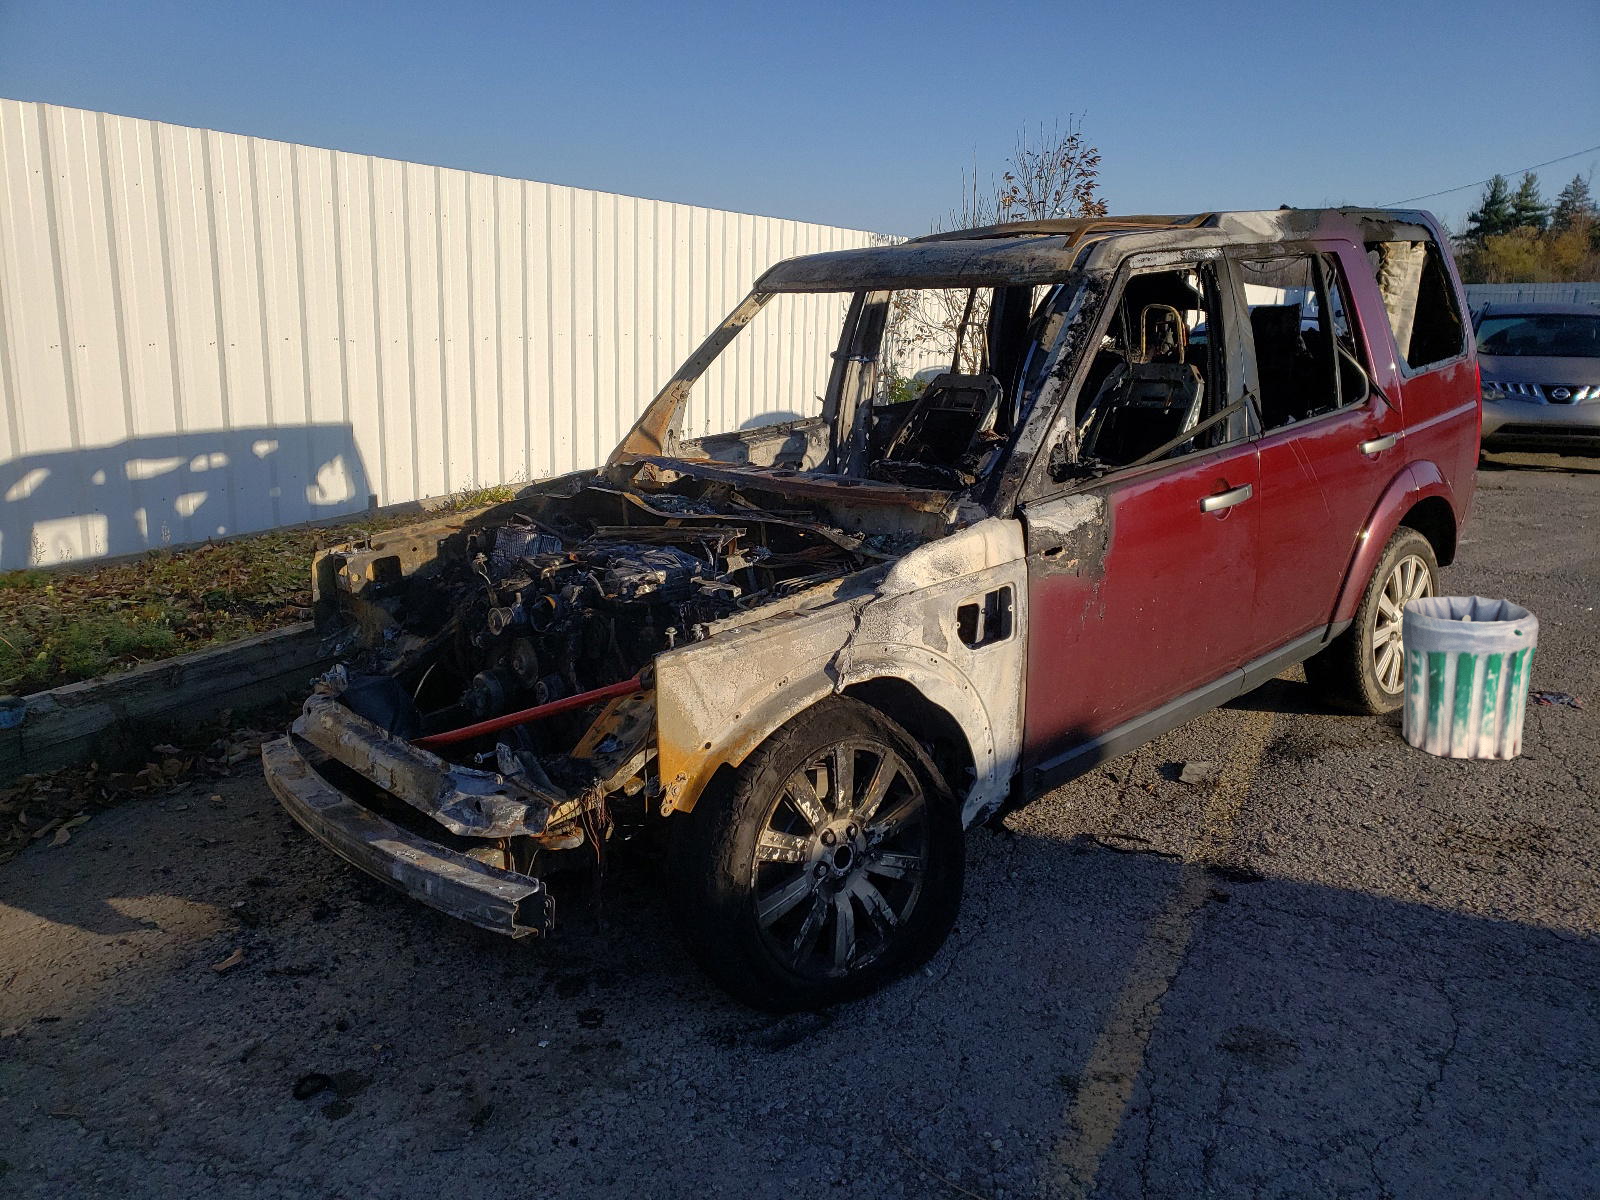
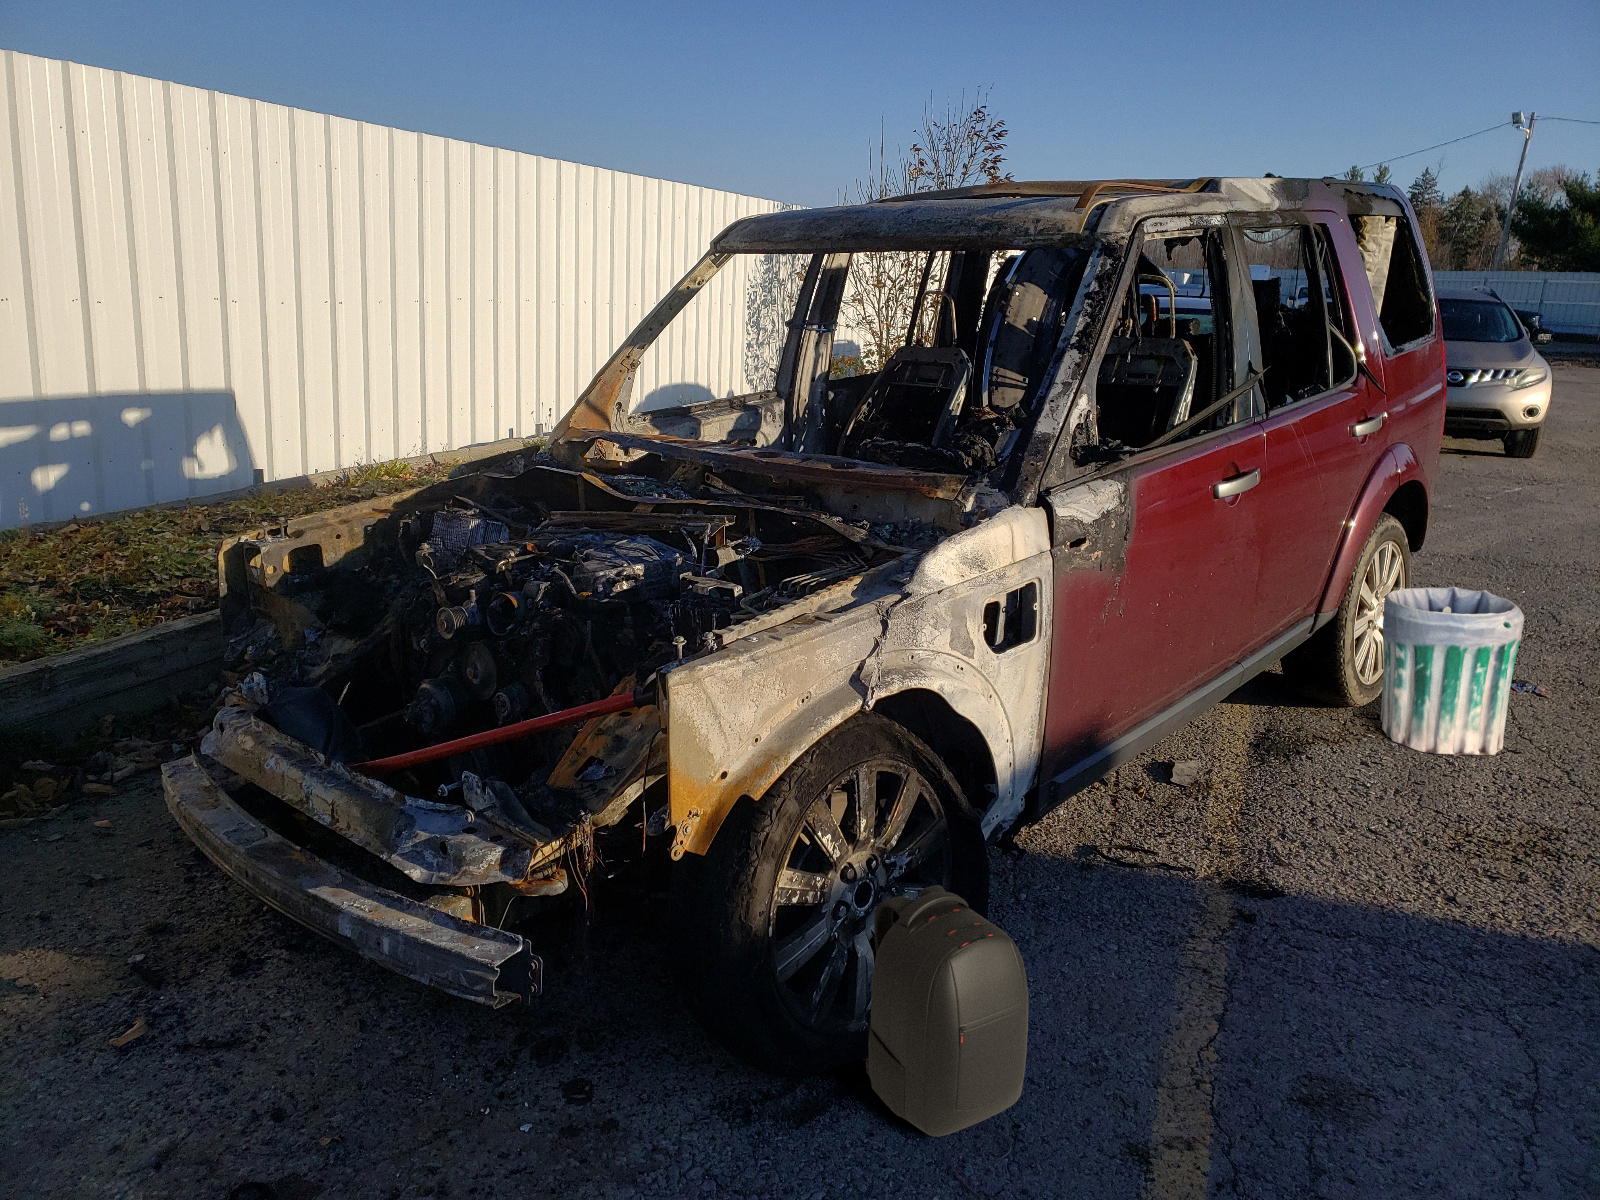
backpack: none [841,852,978,1066] -> present [863,885,1028,1137]

